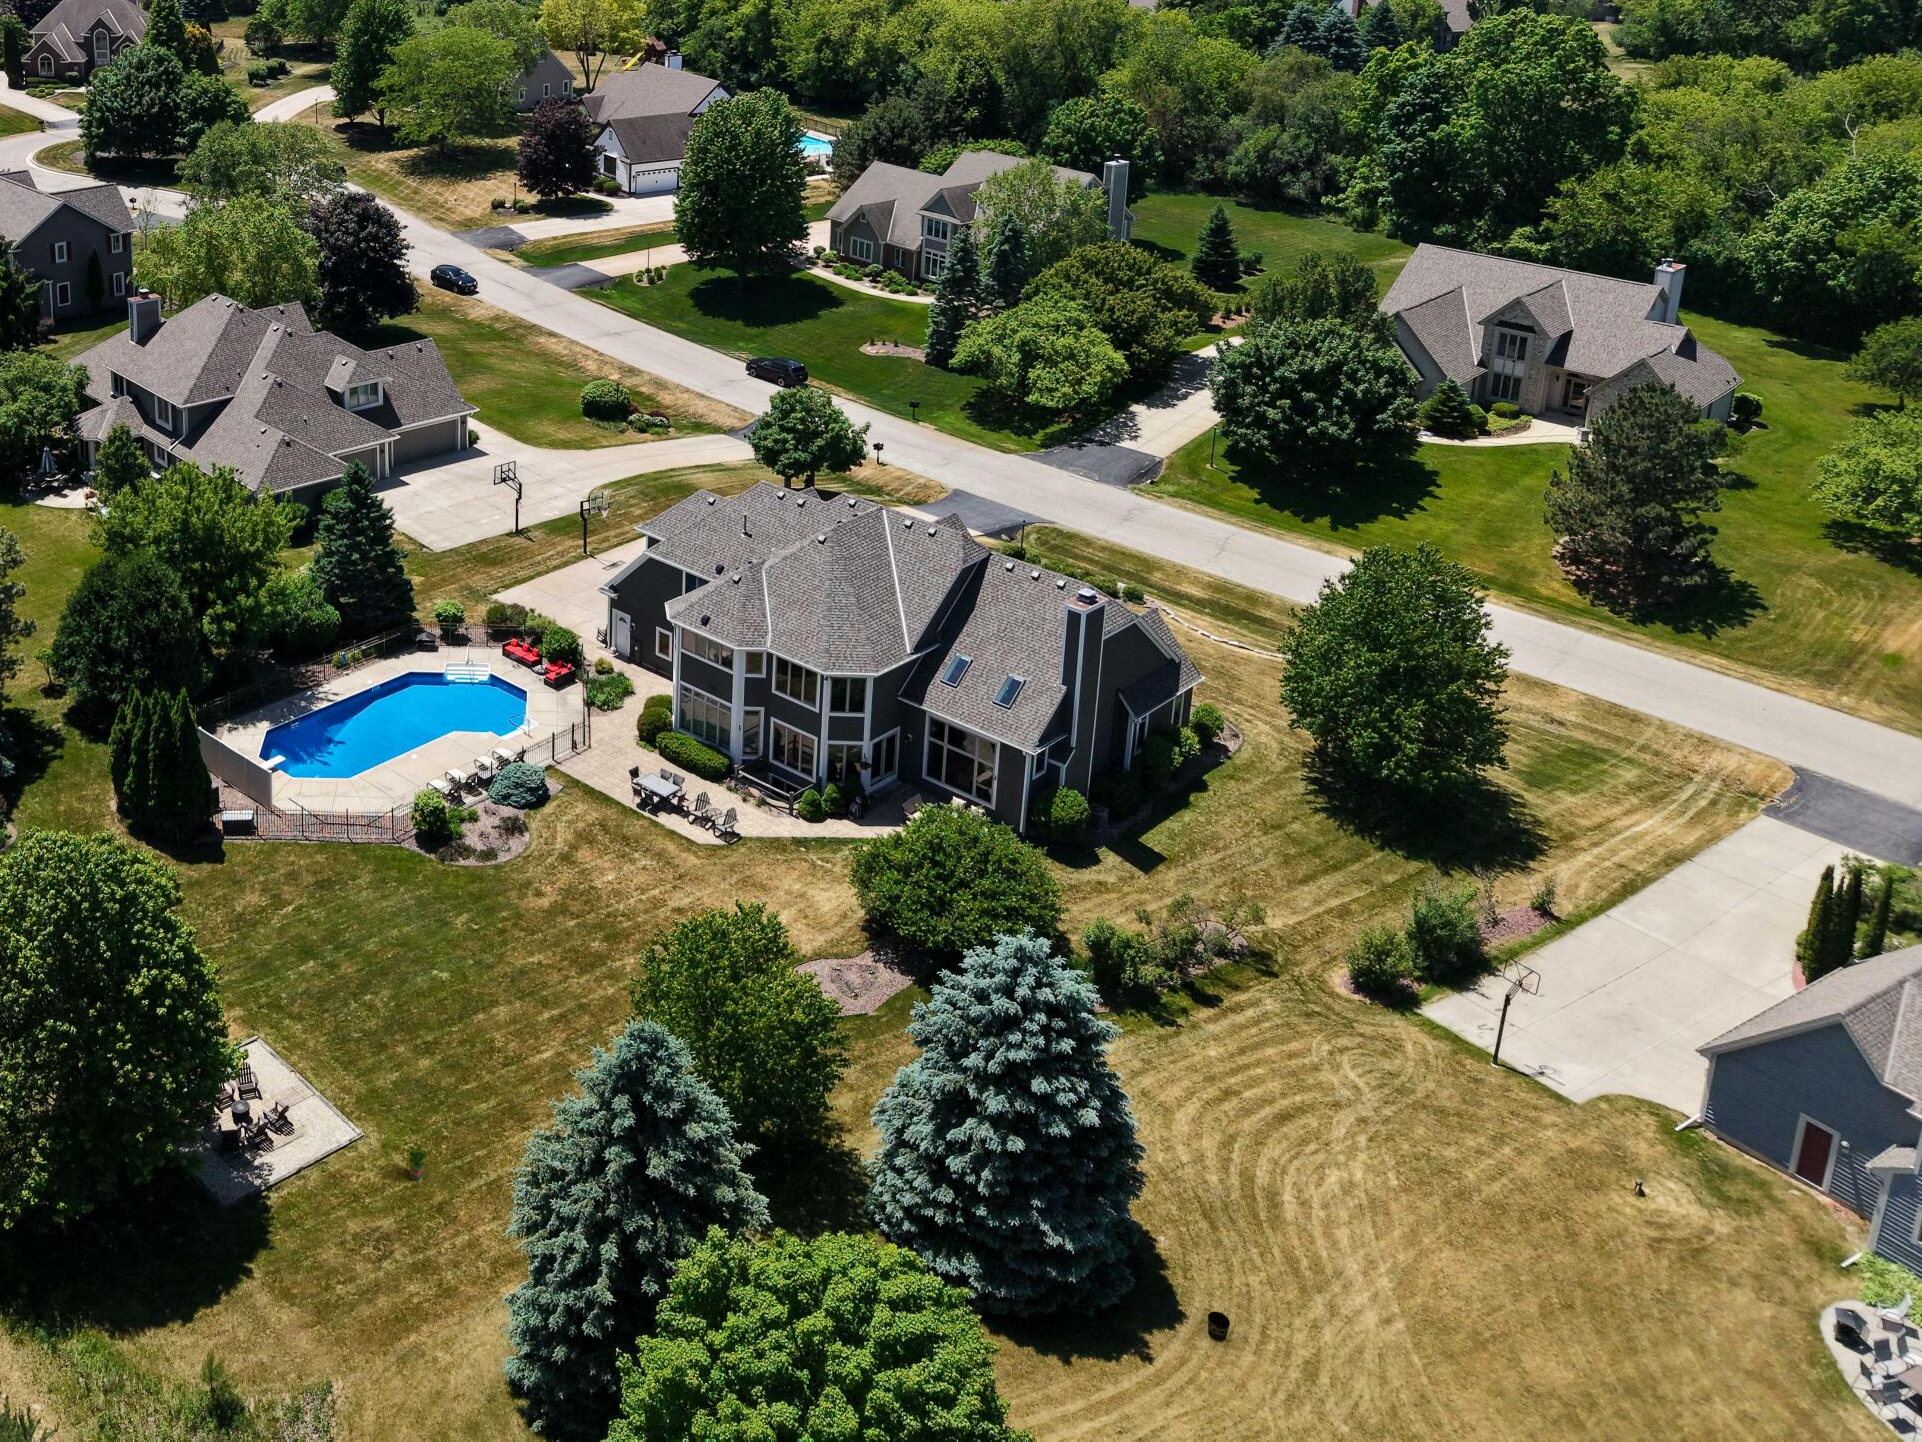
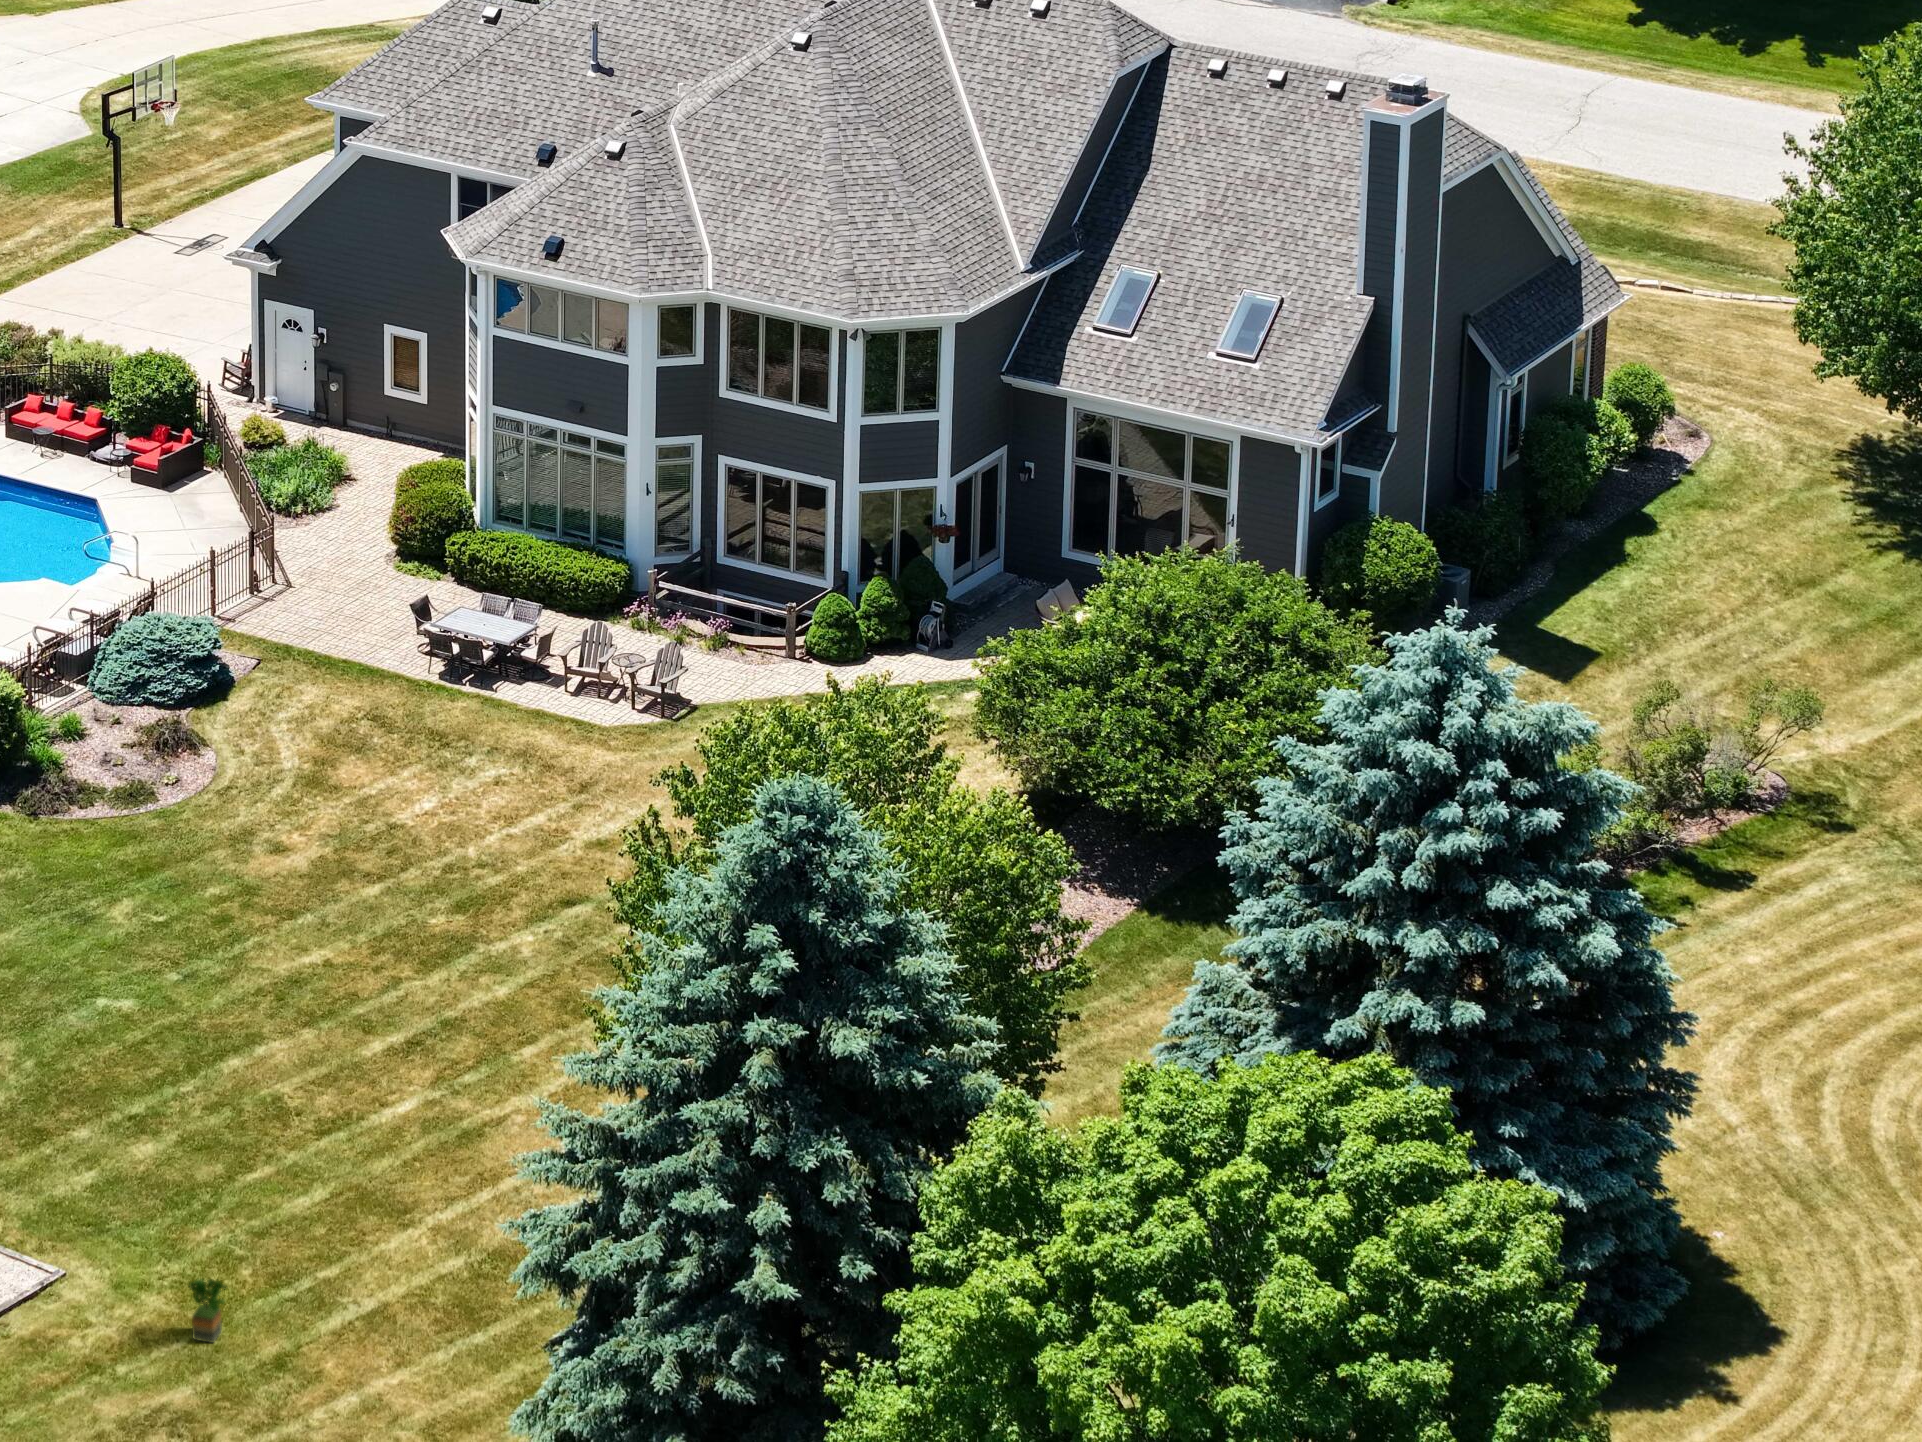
bucket: present [1208,1311,1230,1342] -> none [1834,1290,1876,1342]

